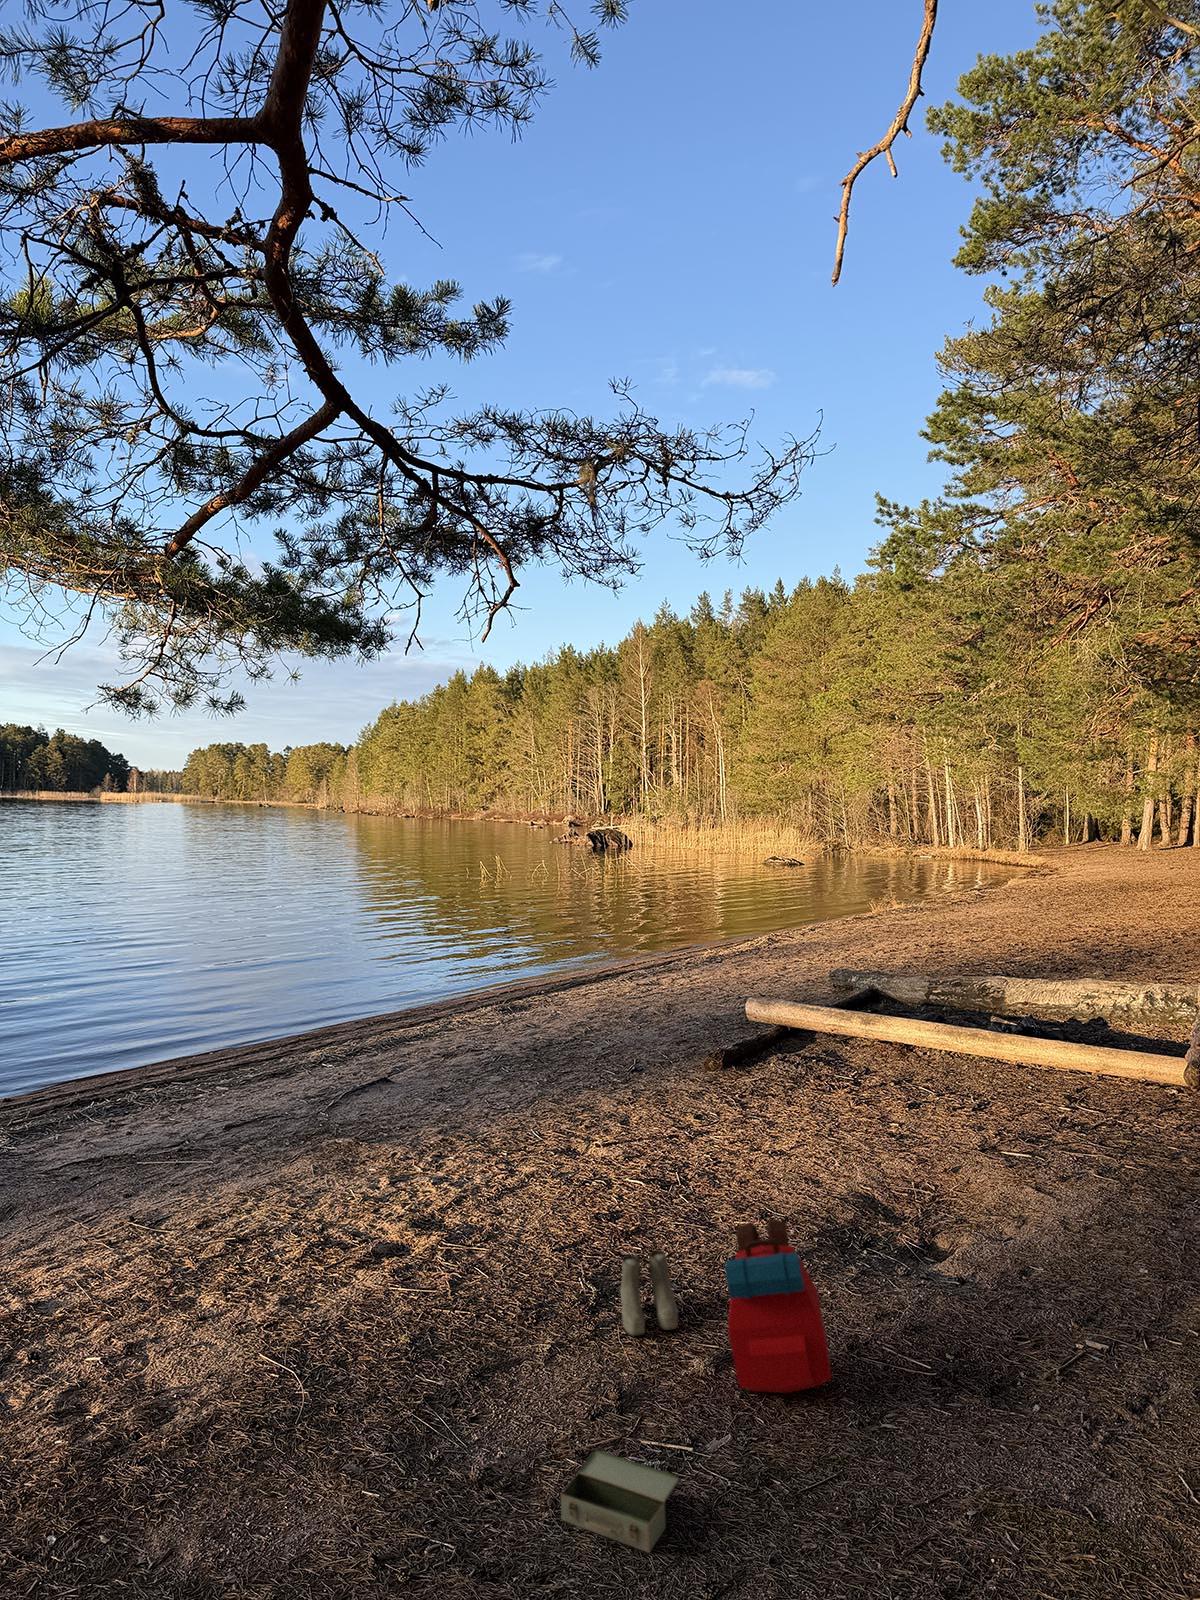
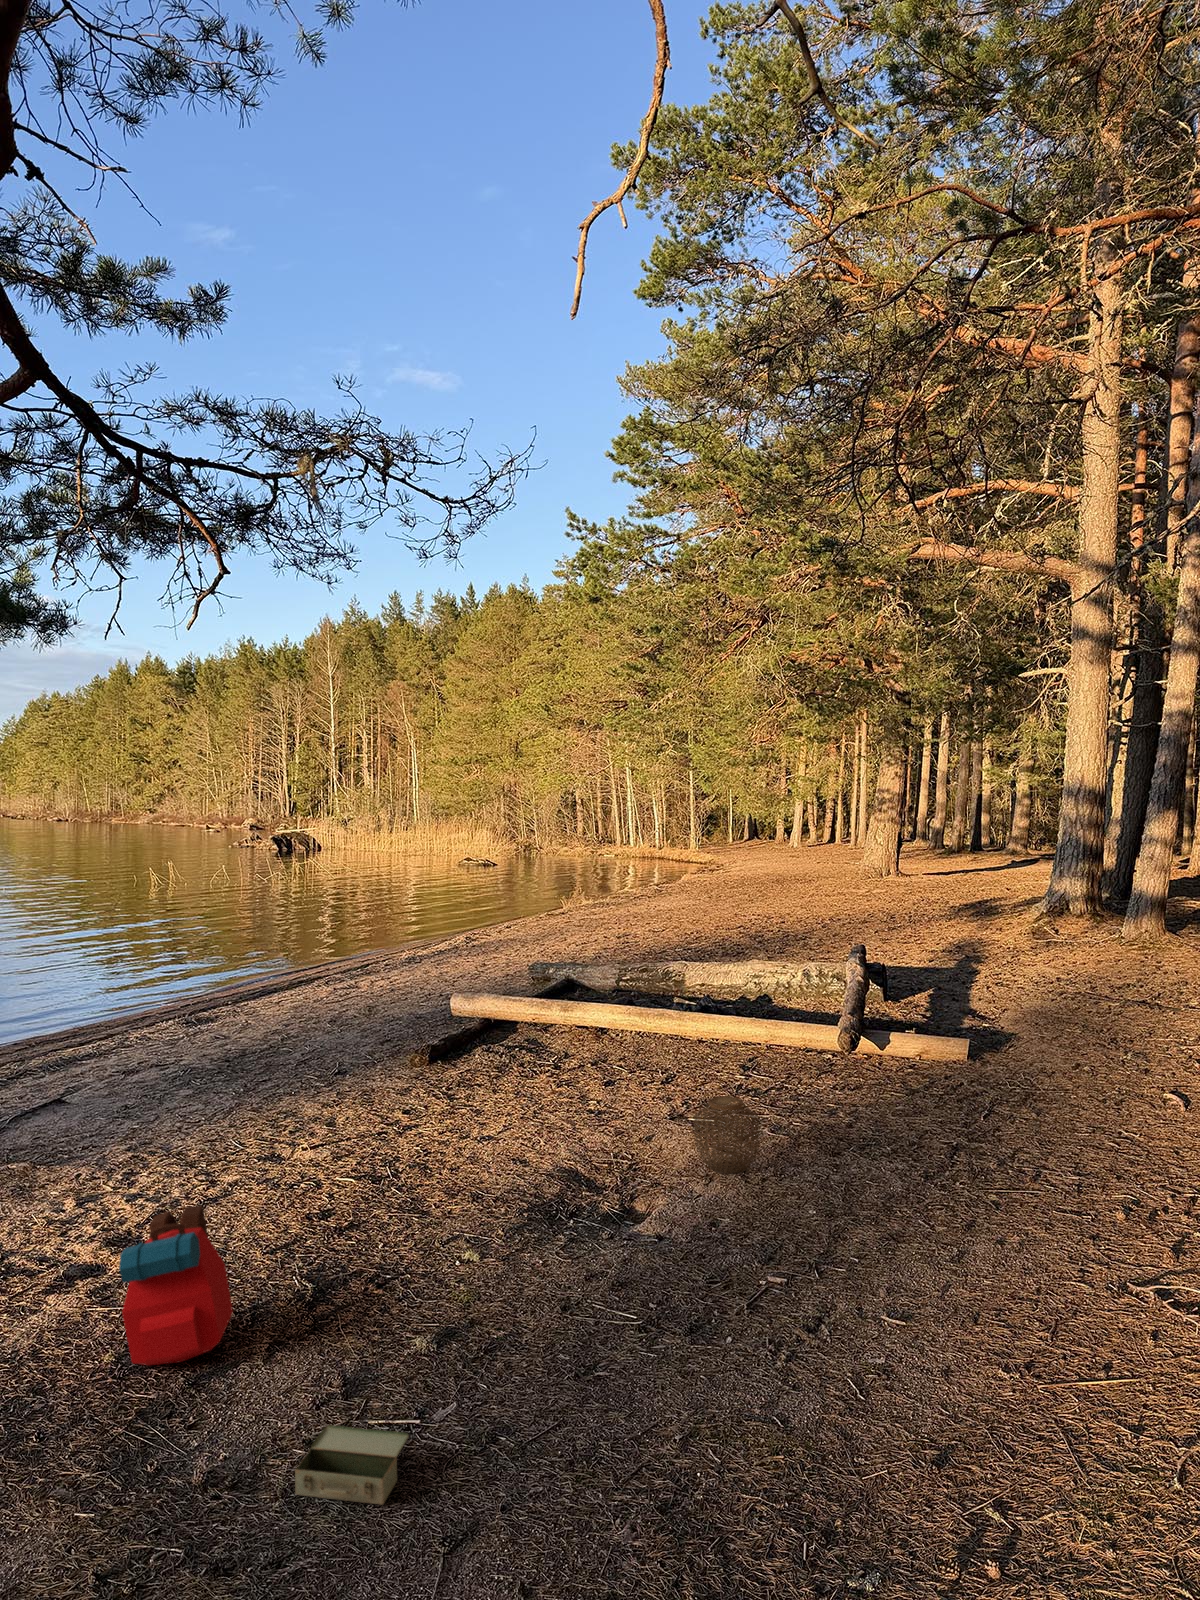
woven basket: none [1015,1131,1099,1223] -> present [694,1096,760,1174]
backpack: present [725,1220,831,1393] -> present [119,1205,233,1365]
boots: present [620,1250,678,1336] -> none [341,1237,398,1321]

